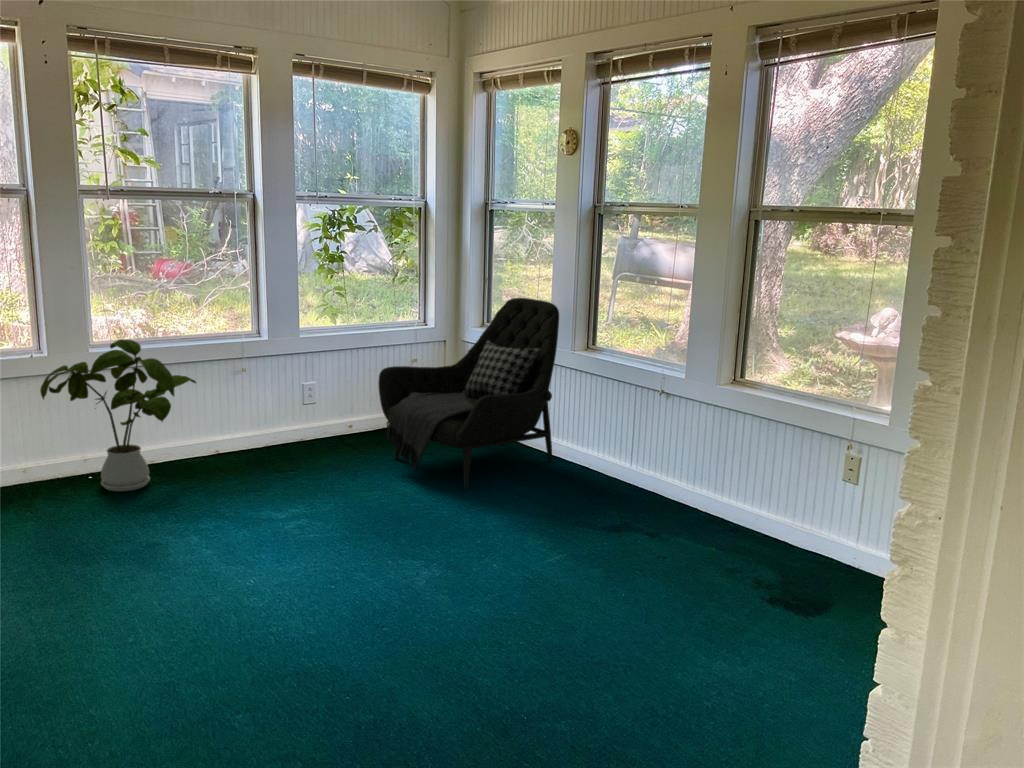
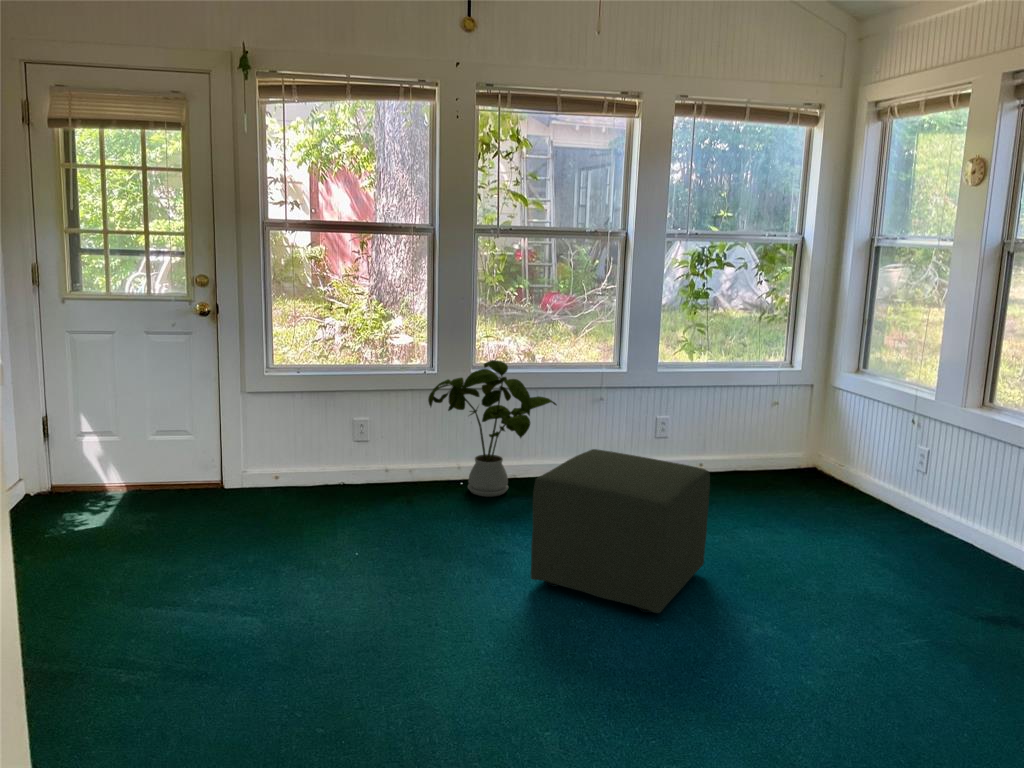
armchair: present [378,298,559,489] -> none [731,344,948,548]
ottoman: none [202,423,376,574] -> present [531,449,710,613]

